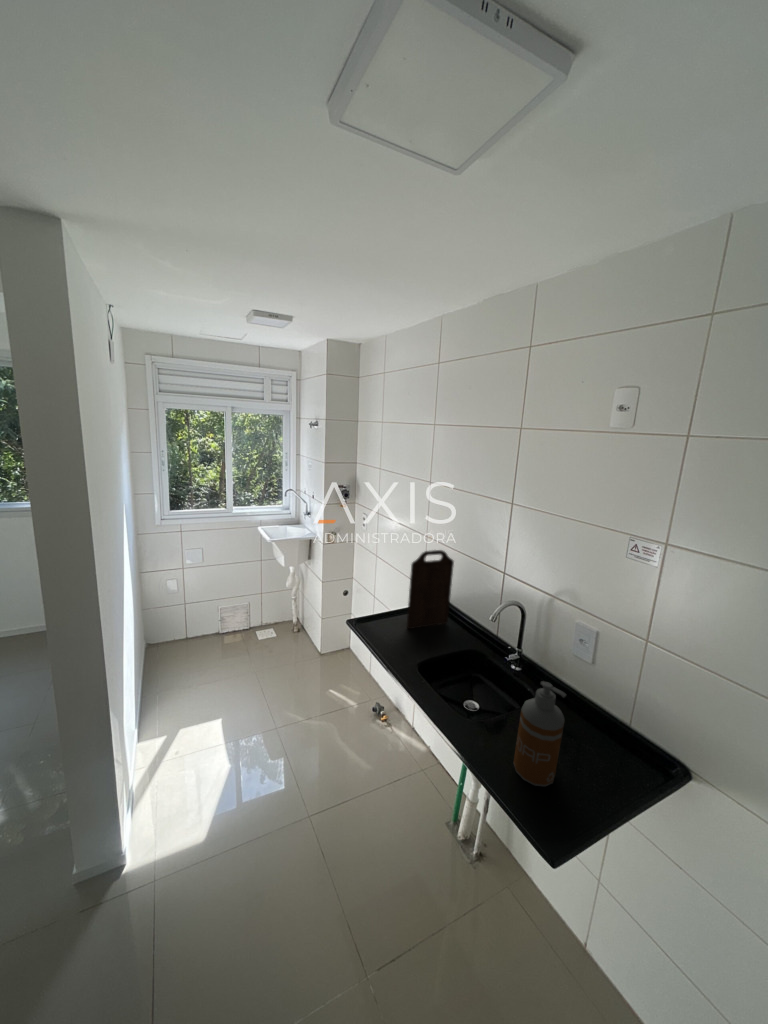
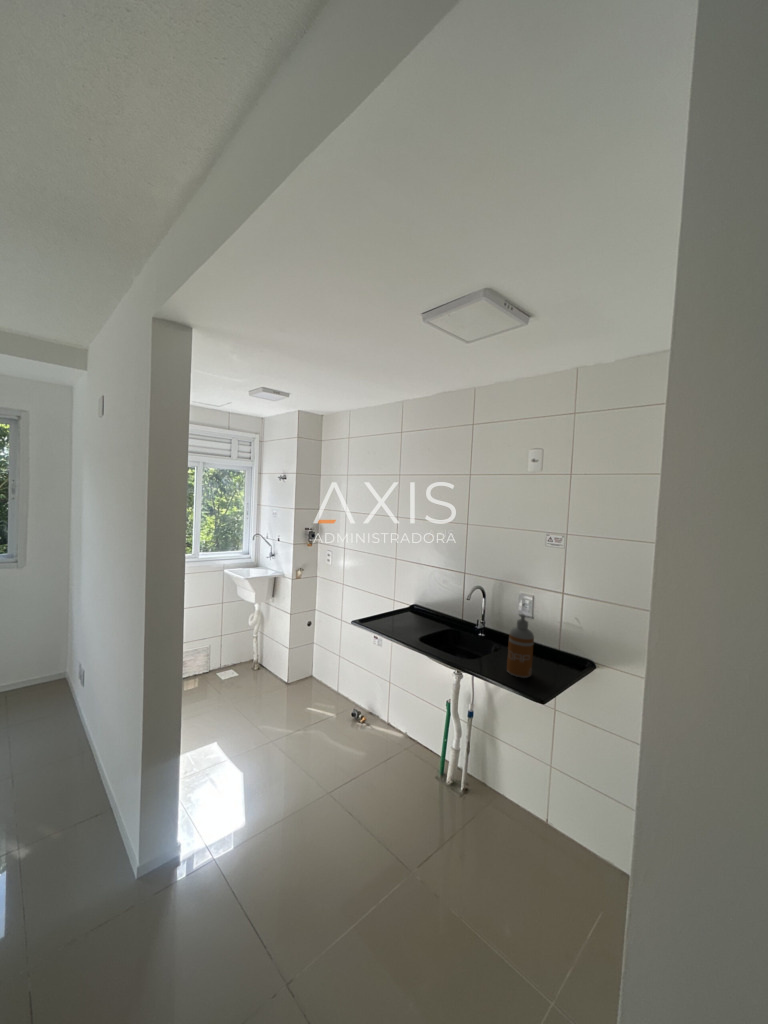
cutting board: present [407,550,454,629] -> none [399,563,428,623]

